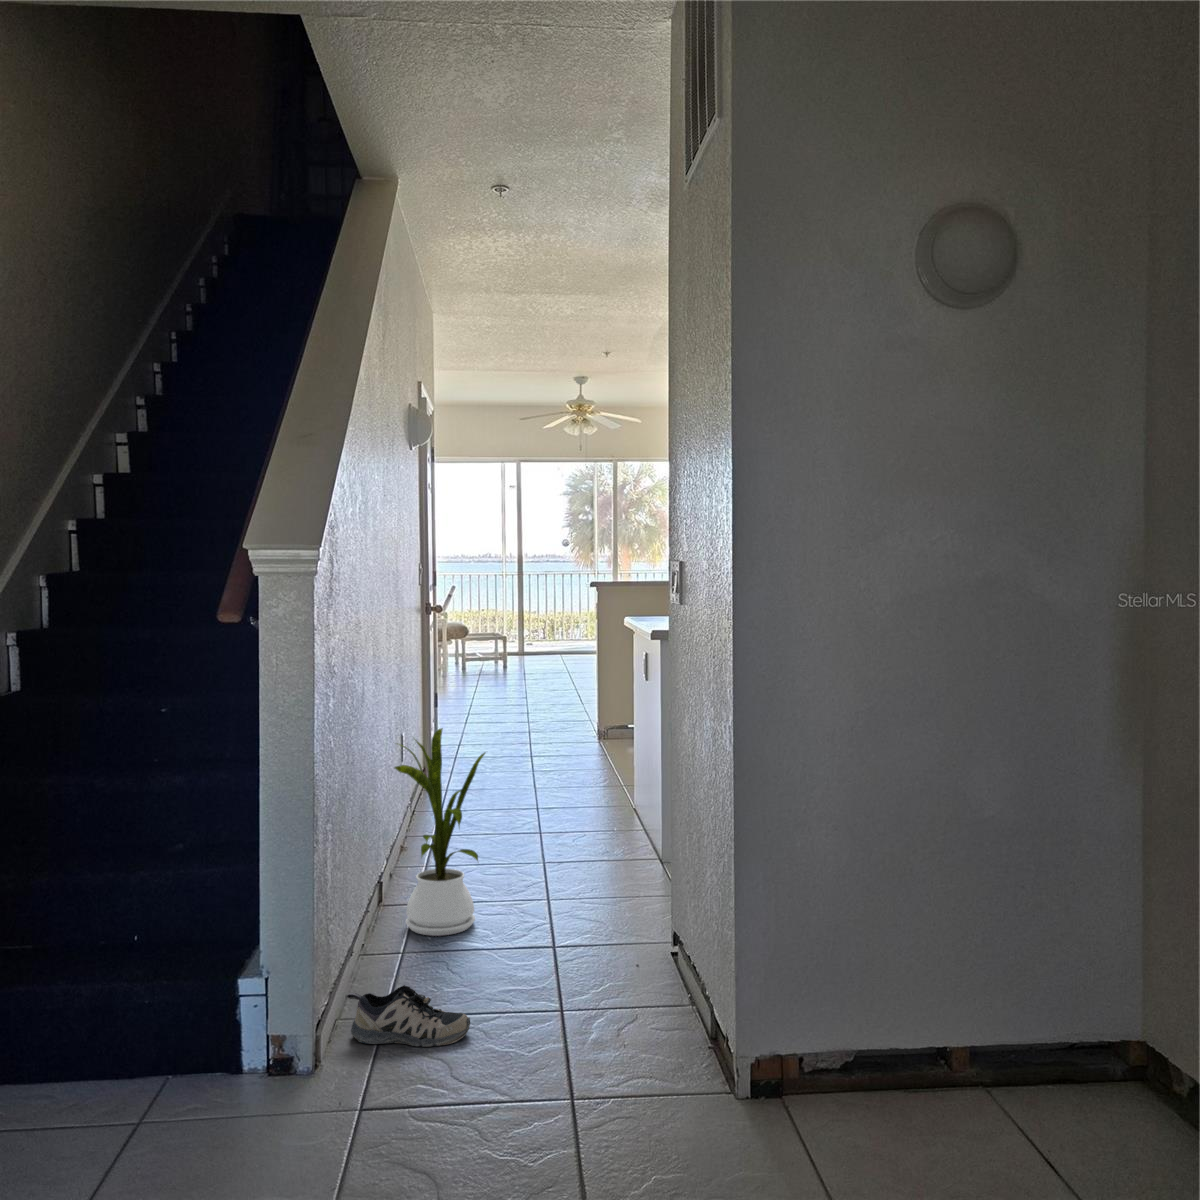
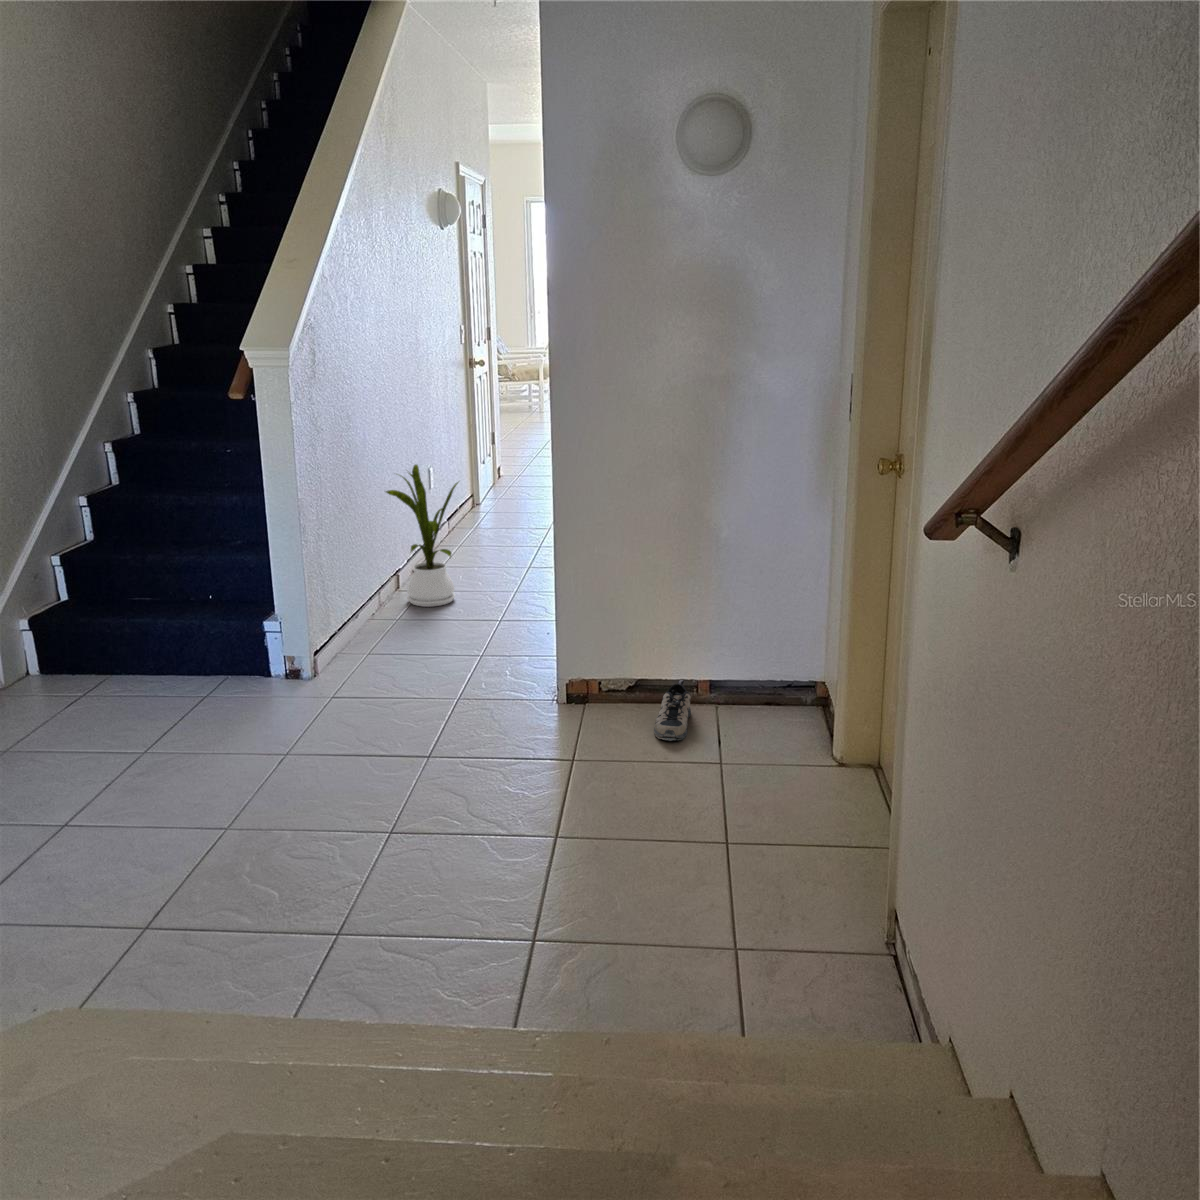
shoe: present [347,985,470,1047] -> present [654,680,691,741]

